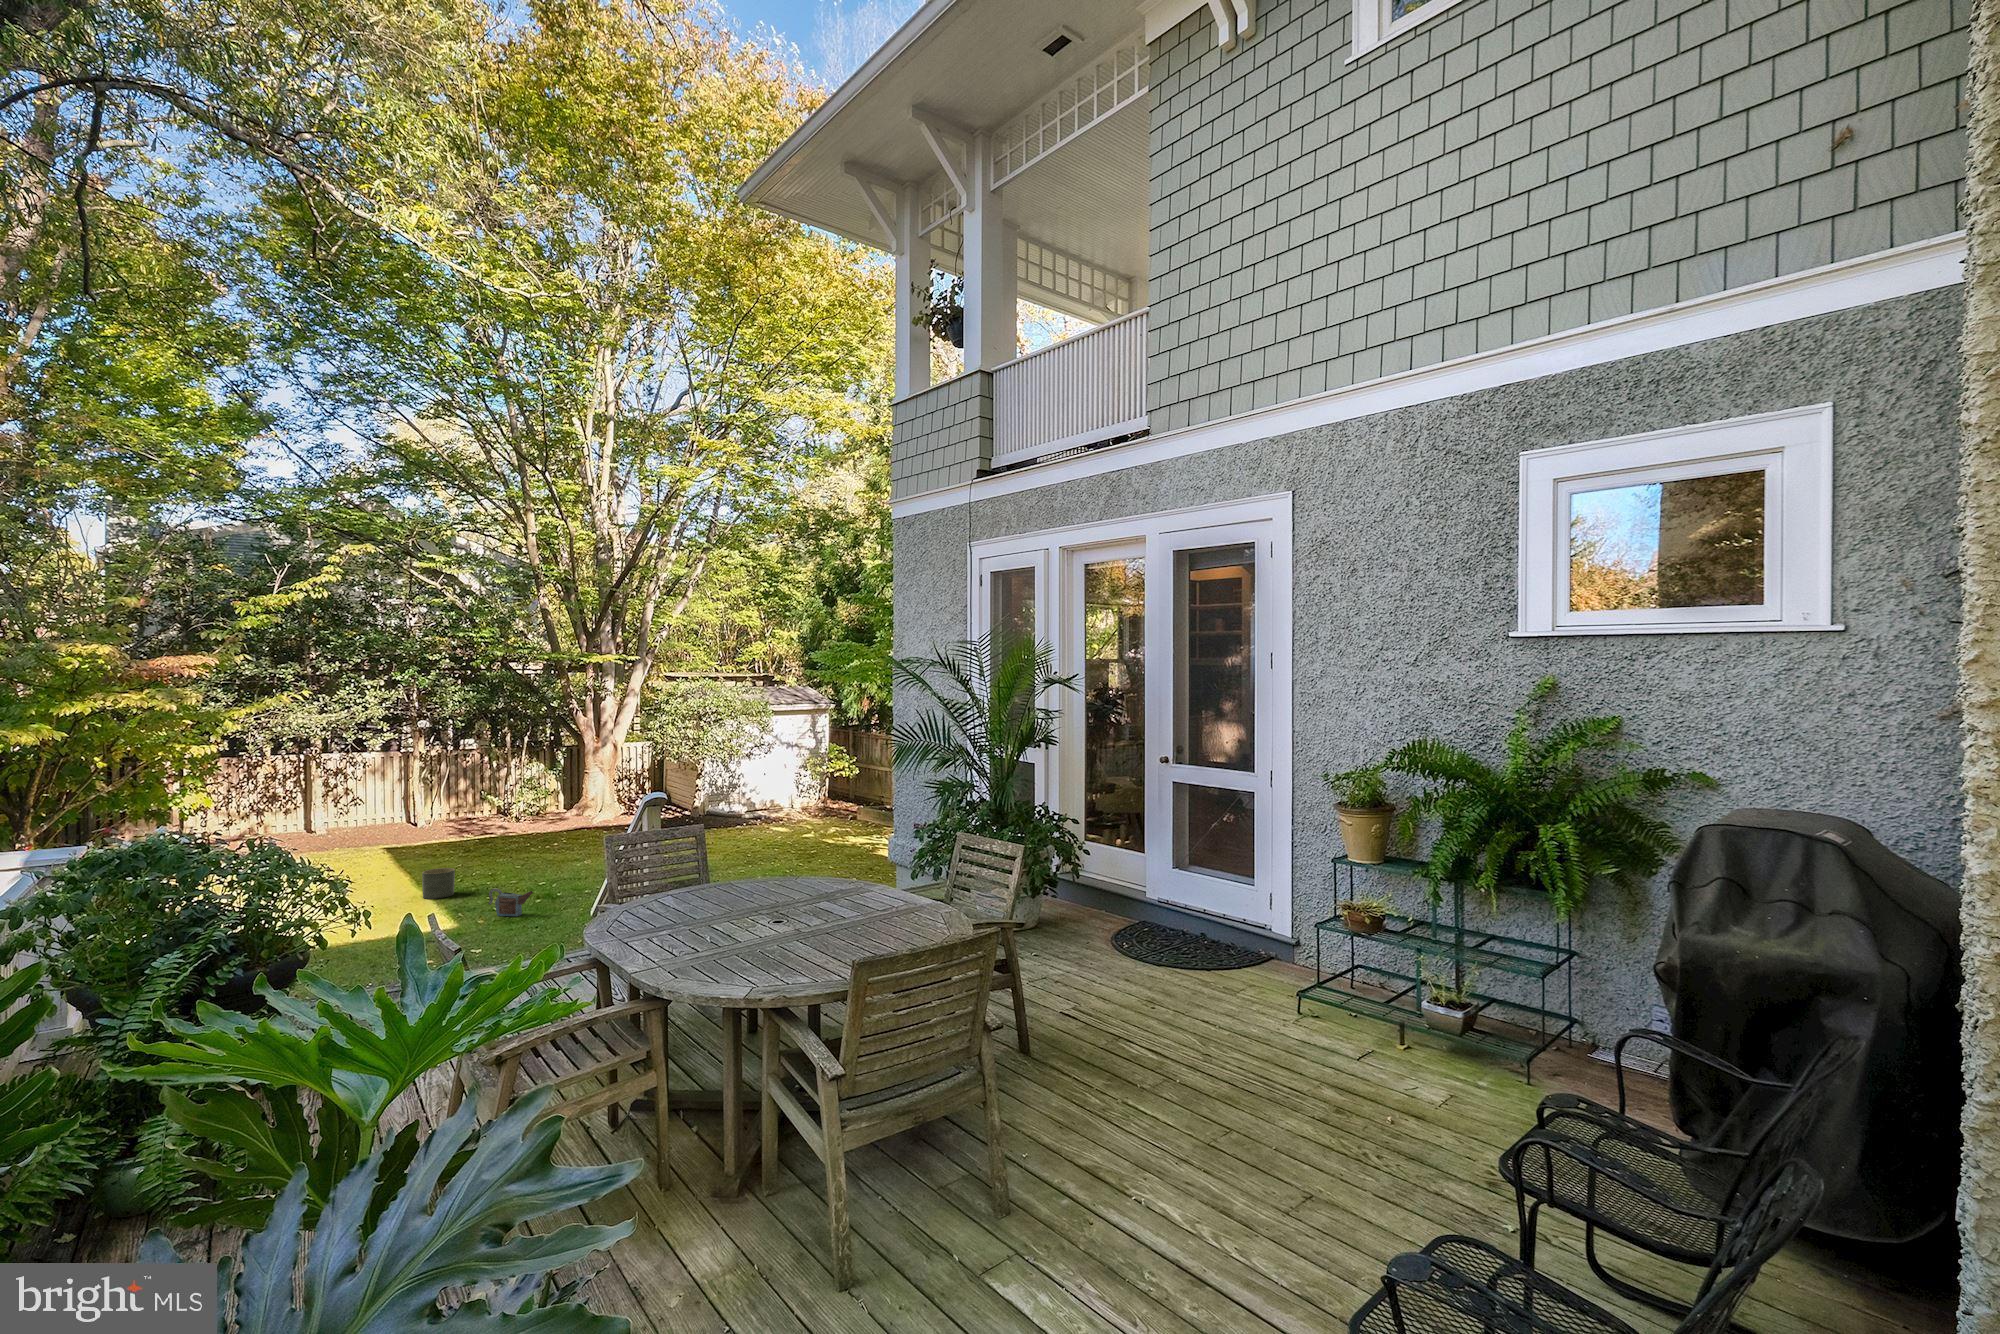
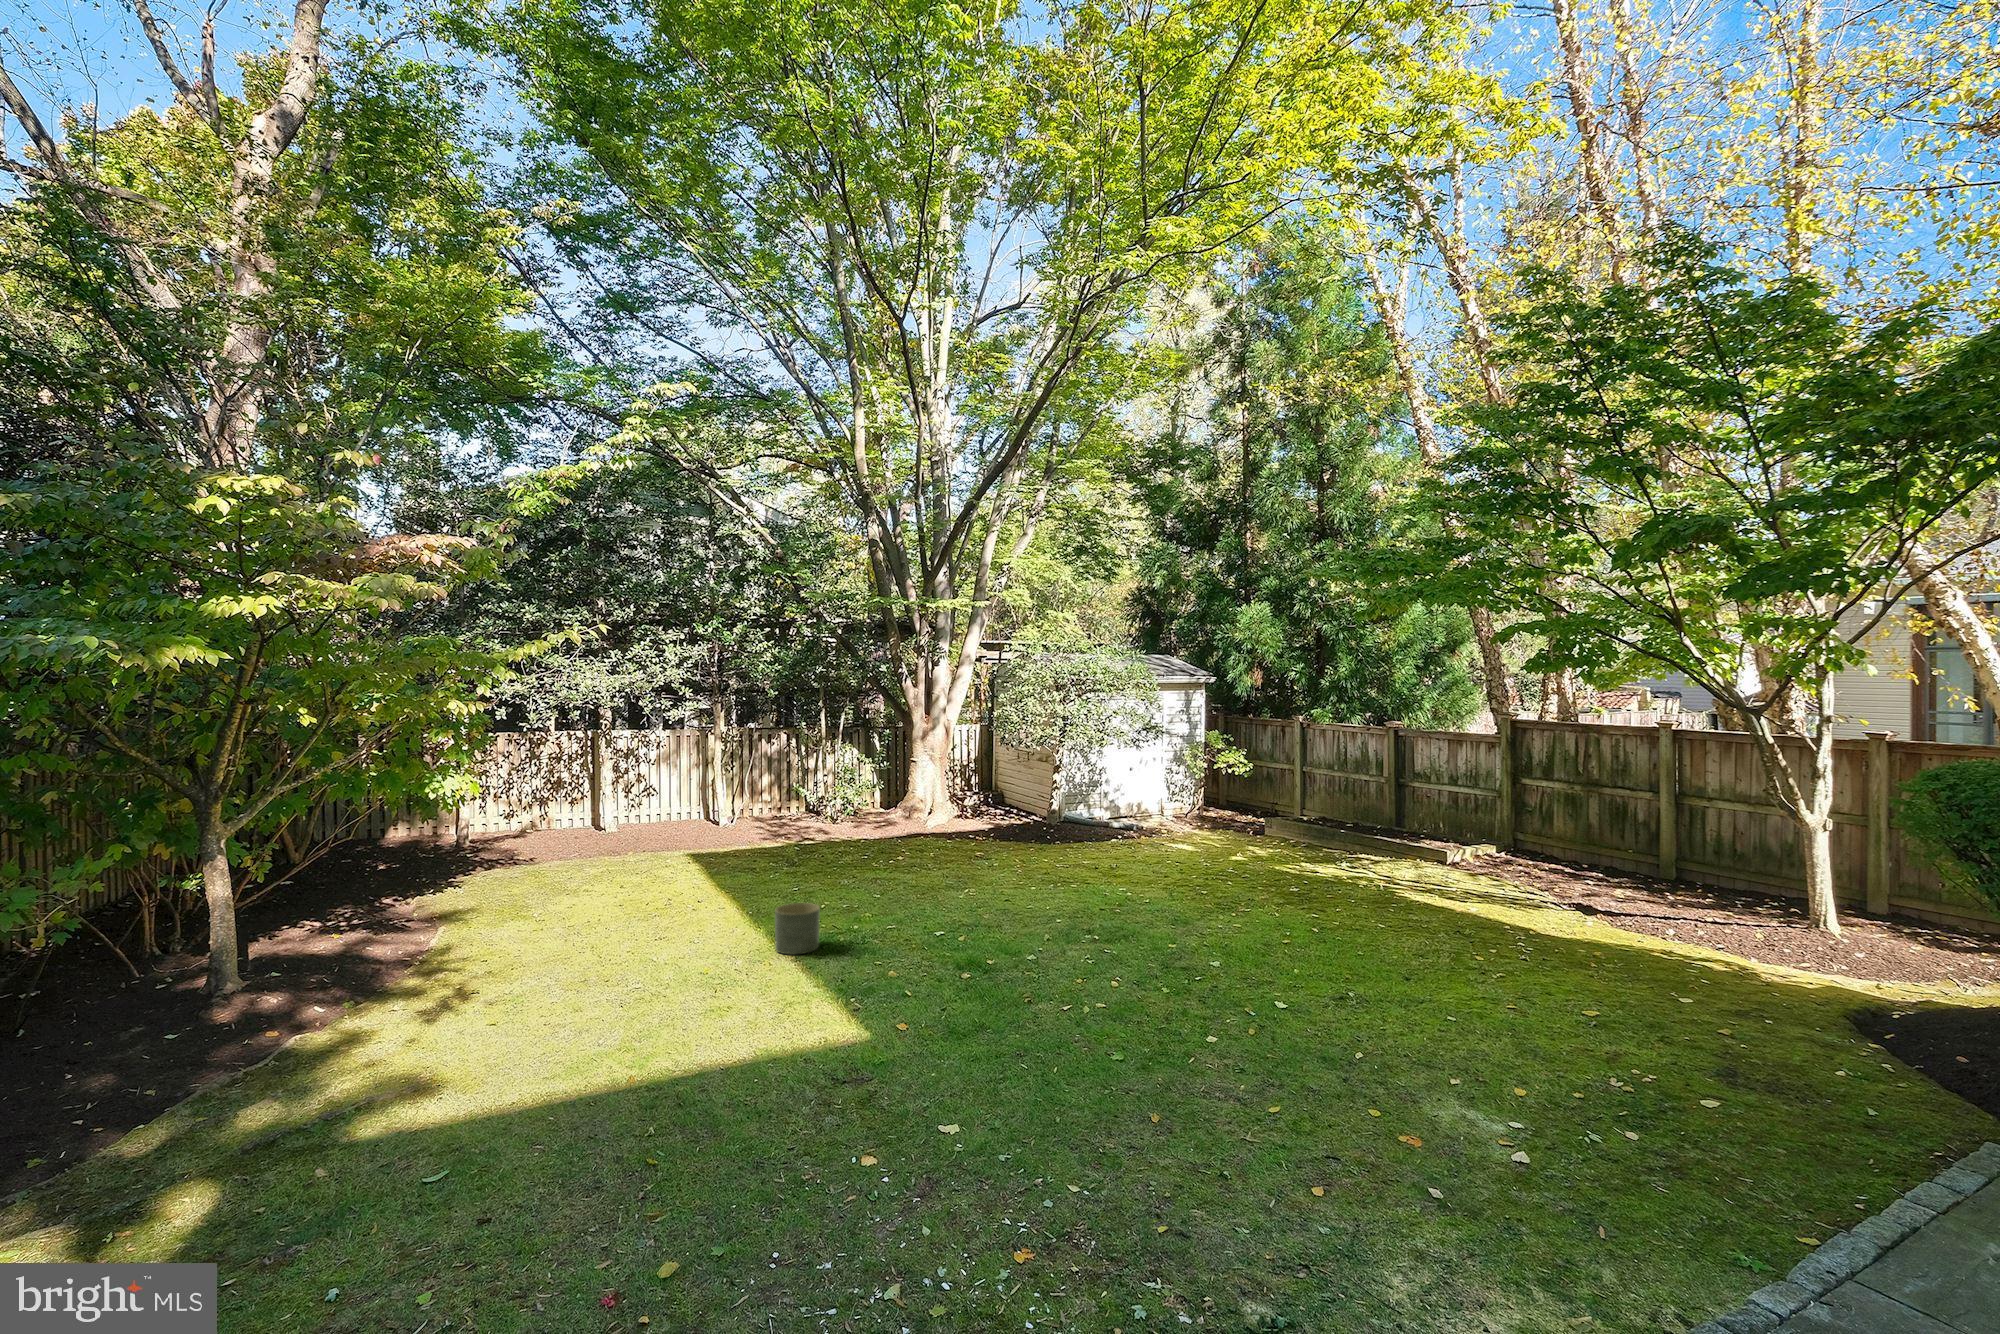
watering can: present [488,888,533,916] -> none [902,956,981,1010]

